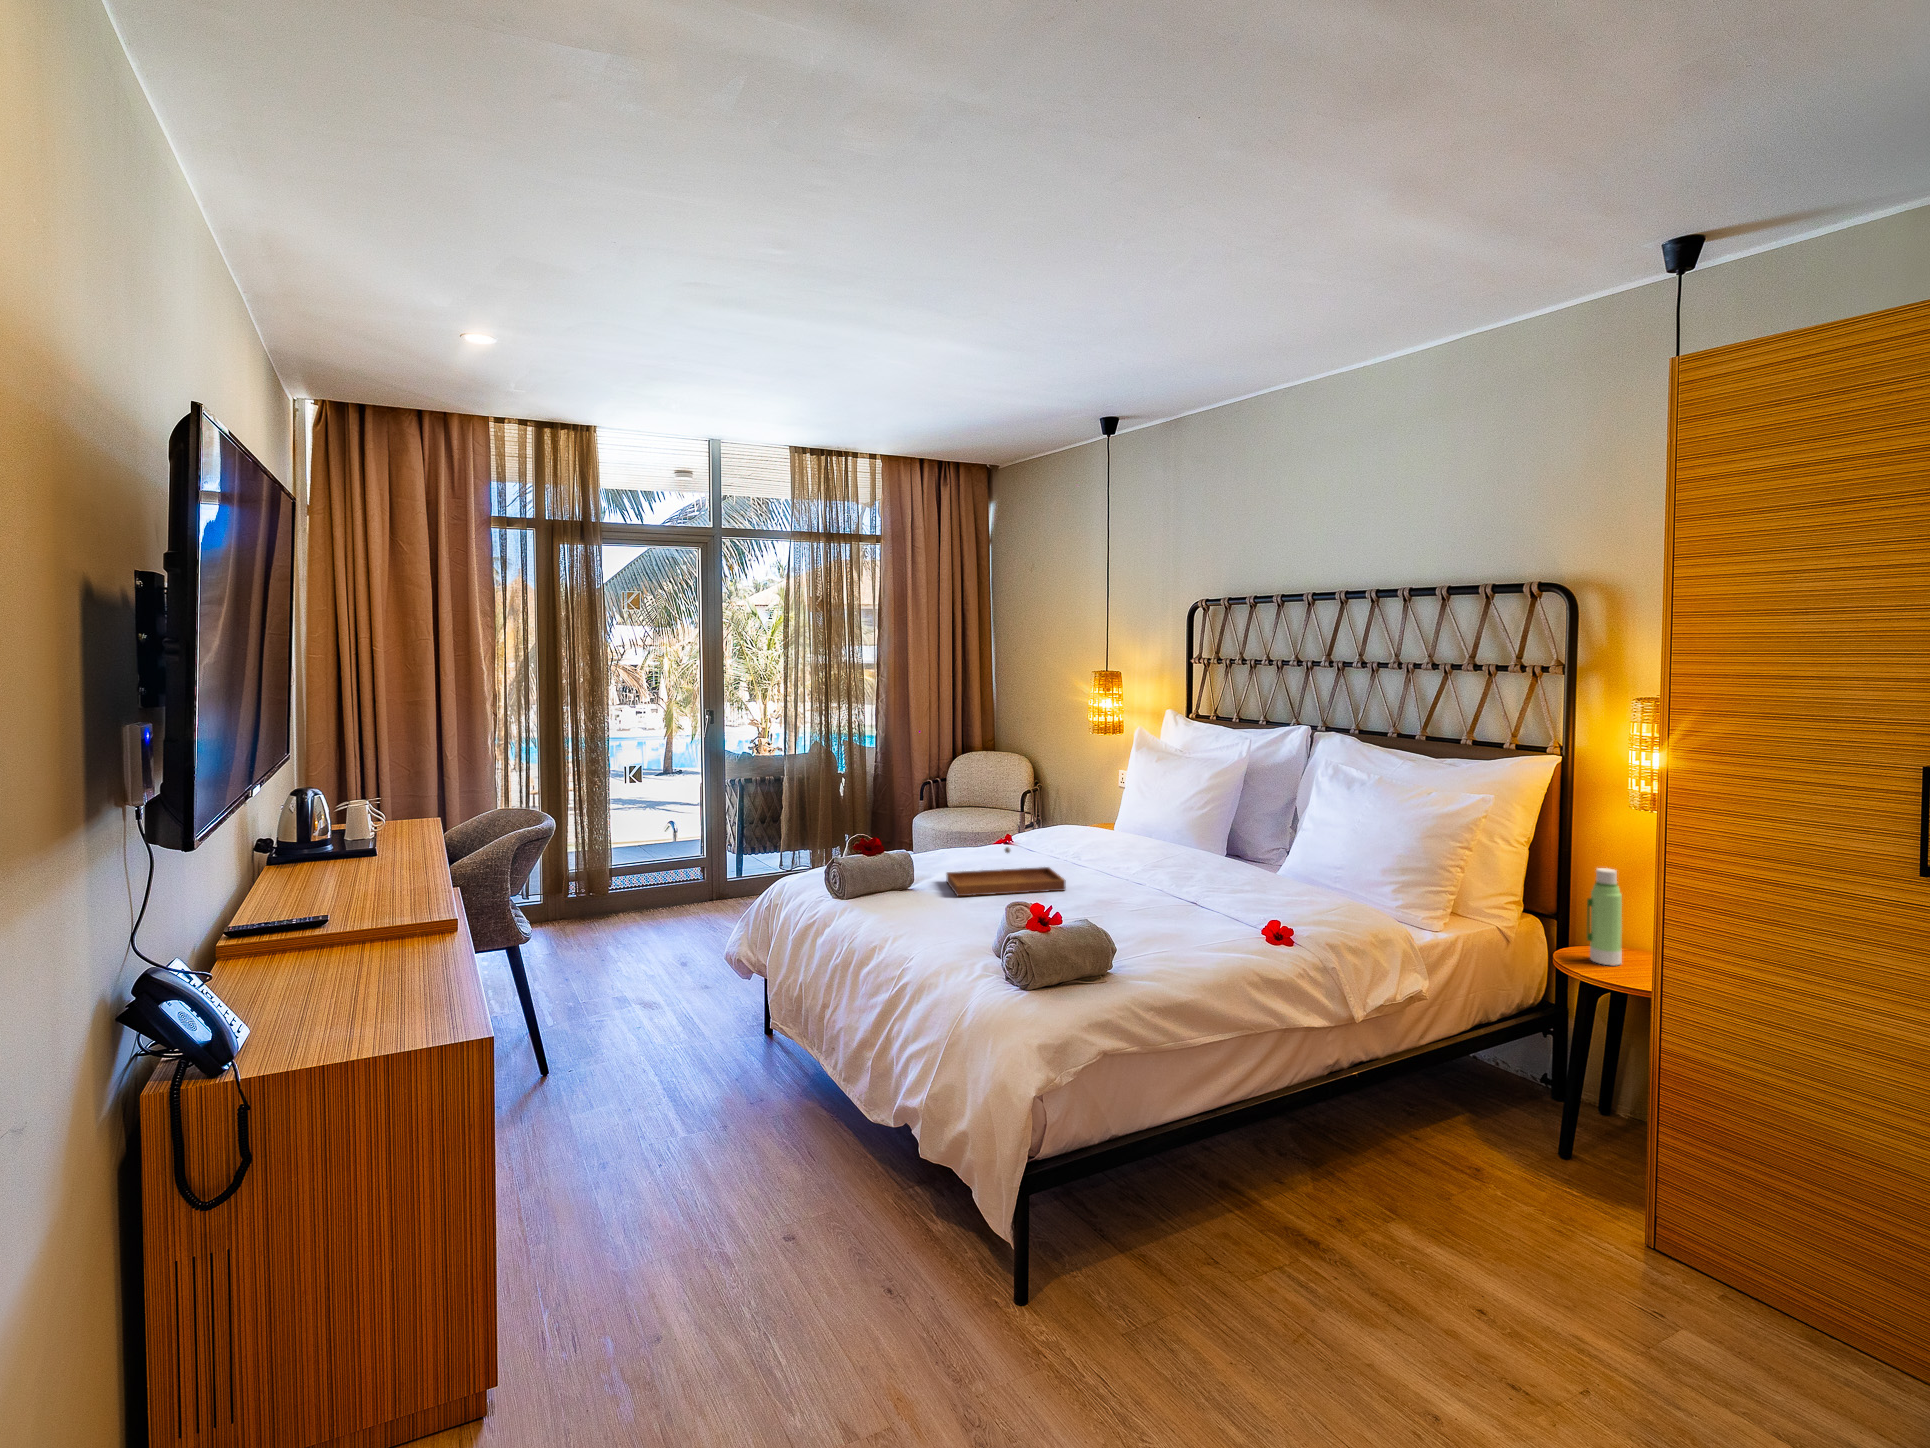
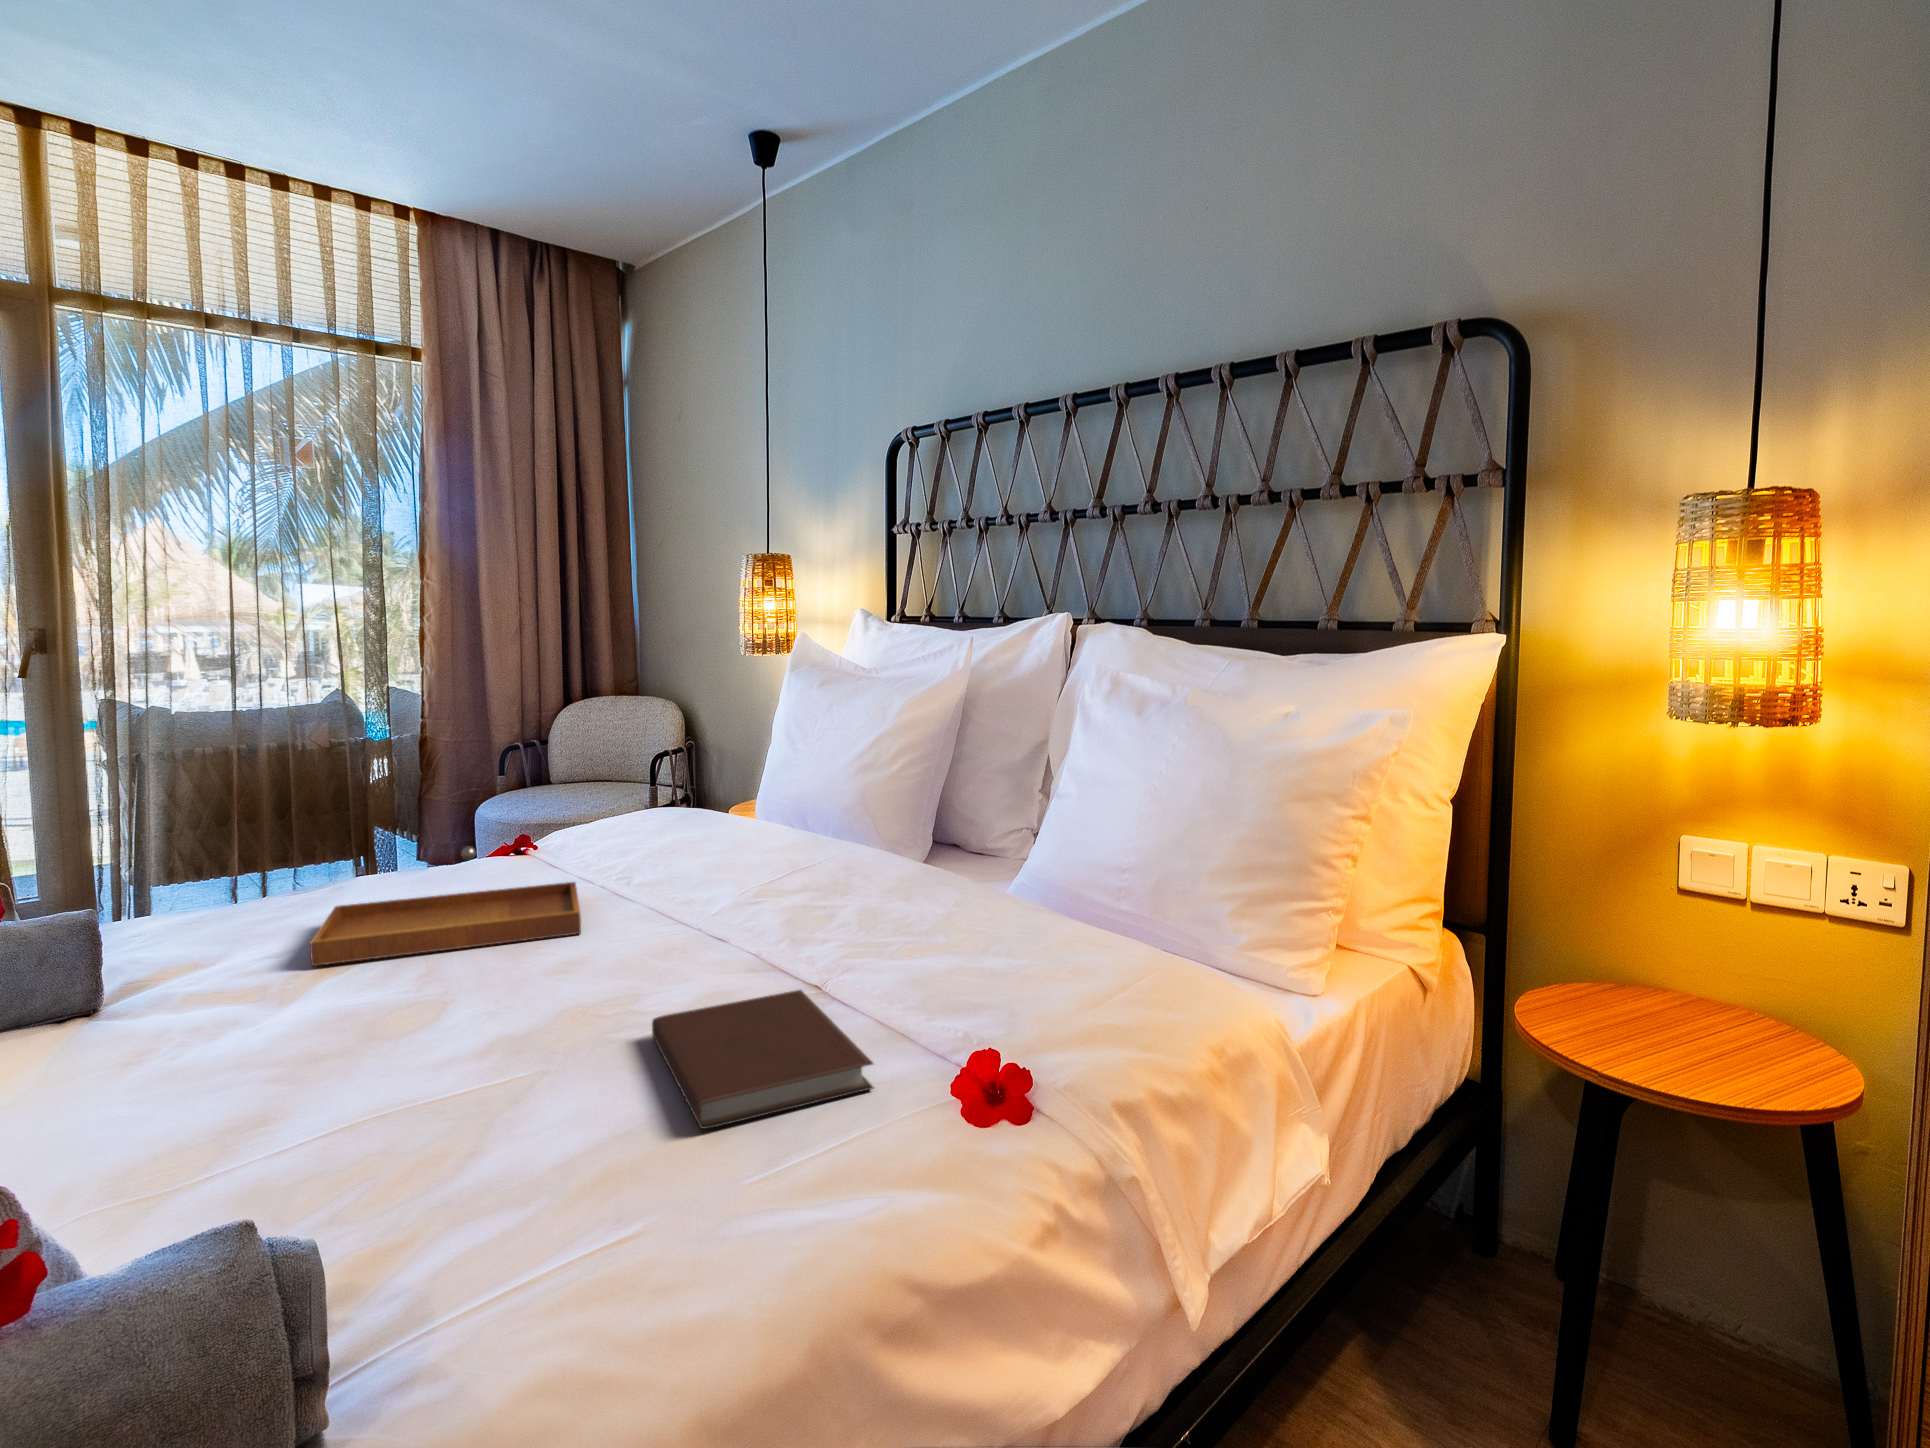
water bottle: present [1587,868,1622,965] -> none [1587,844,1657,1041]
notebook: none [1130,914,1231,952] -> present [652,990,873,1129]

